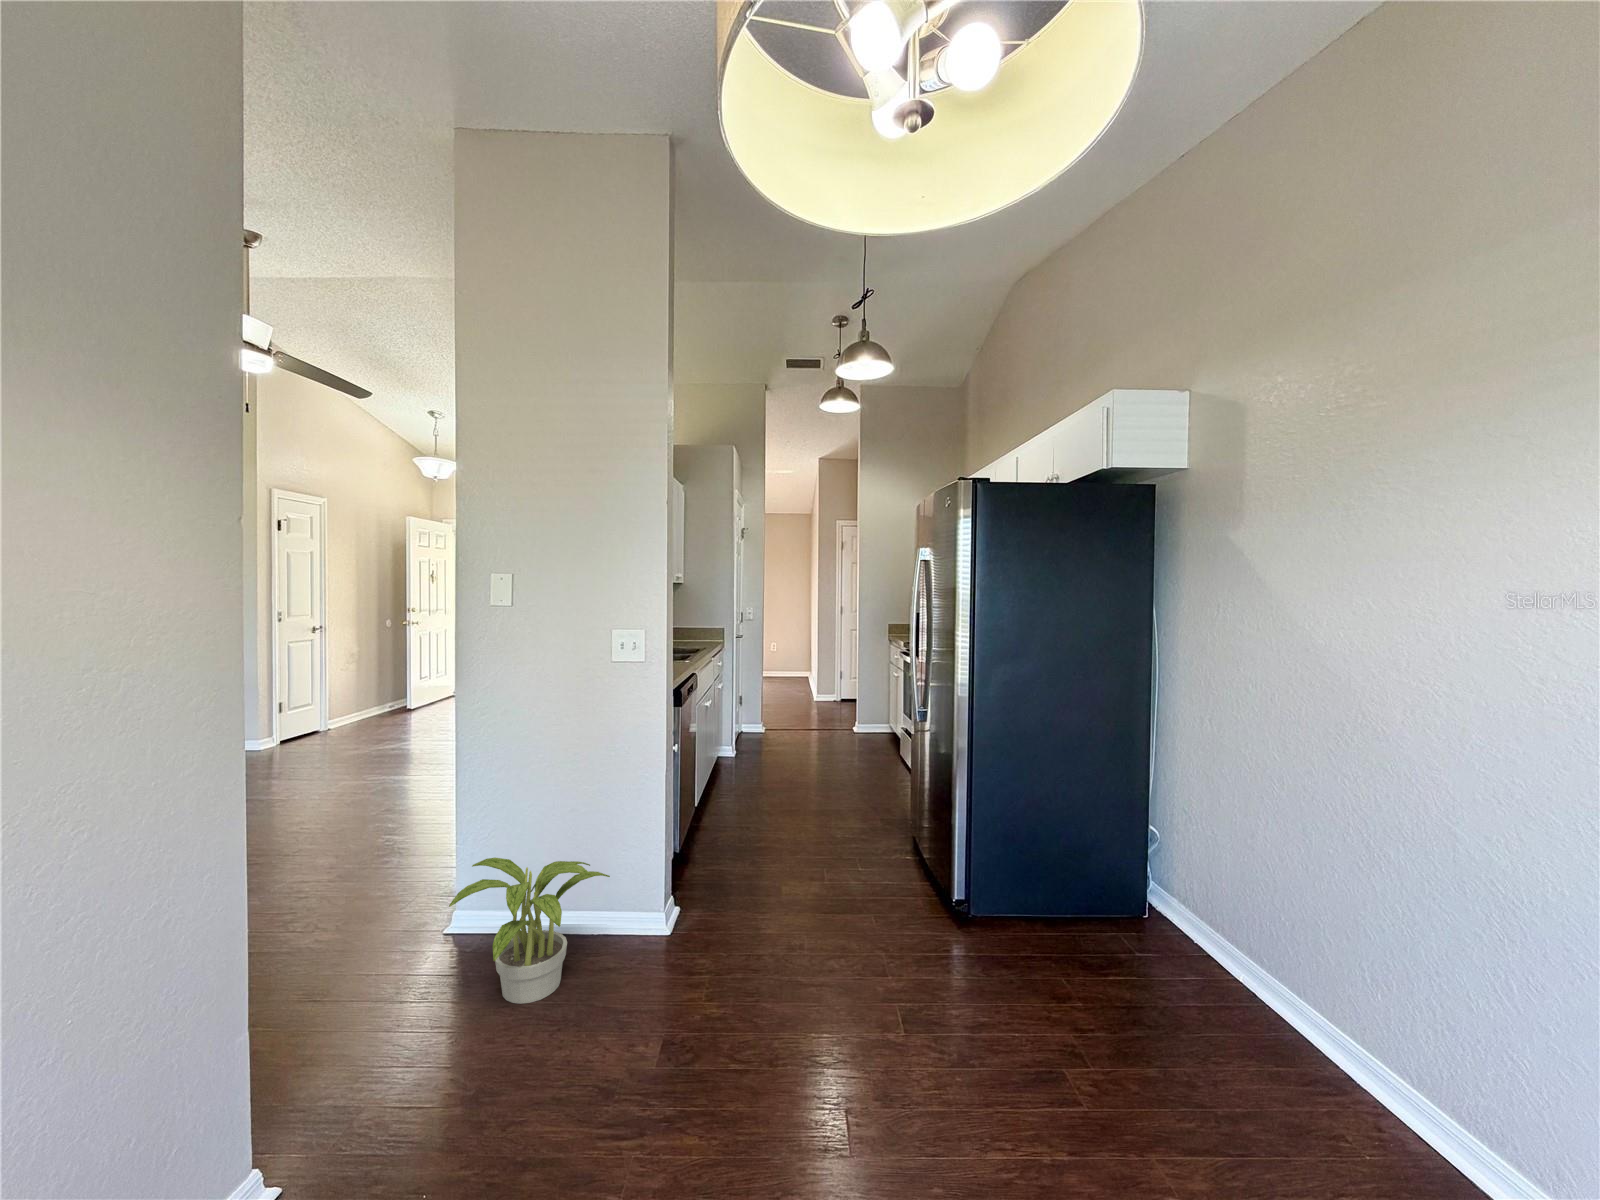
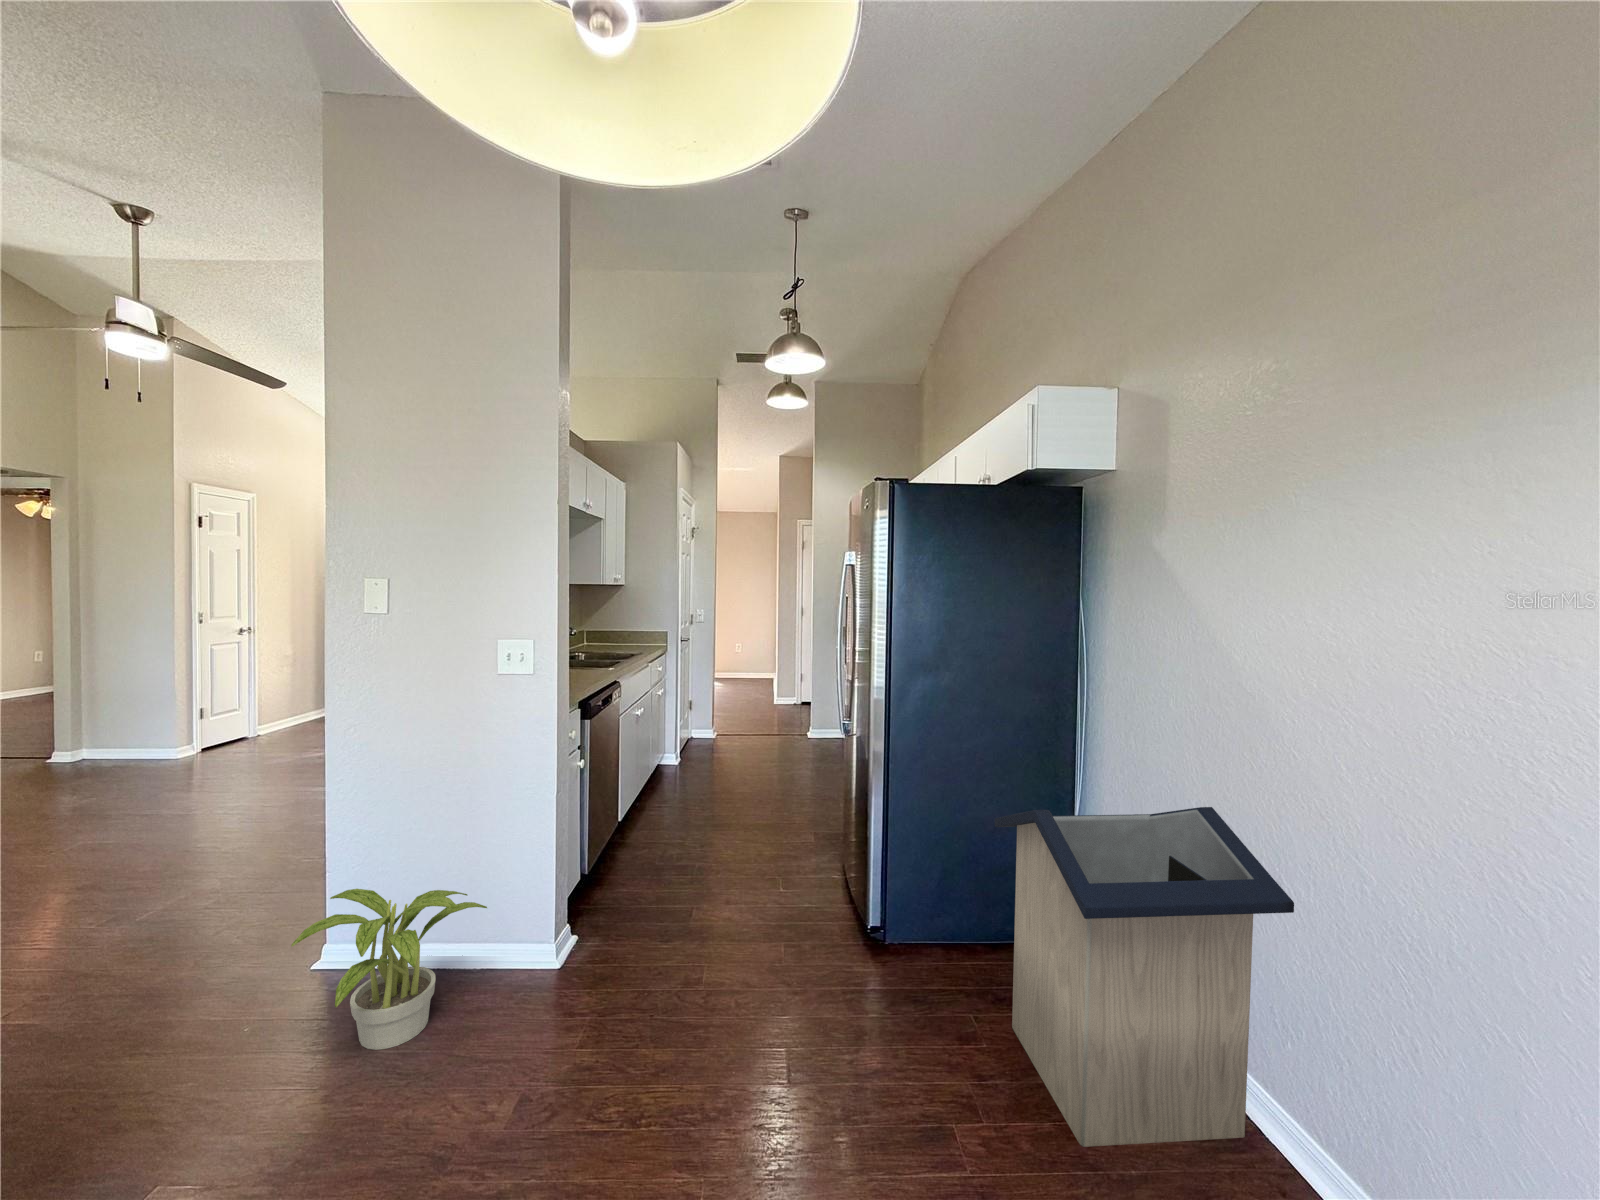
trash can: none [1084,781,1388,1092] -> present [995,807,1294,1147]

